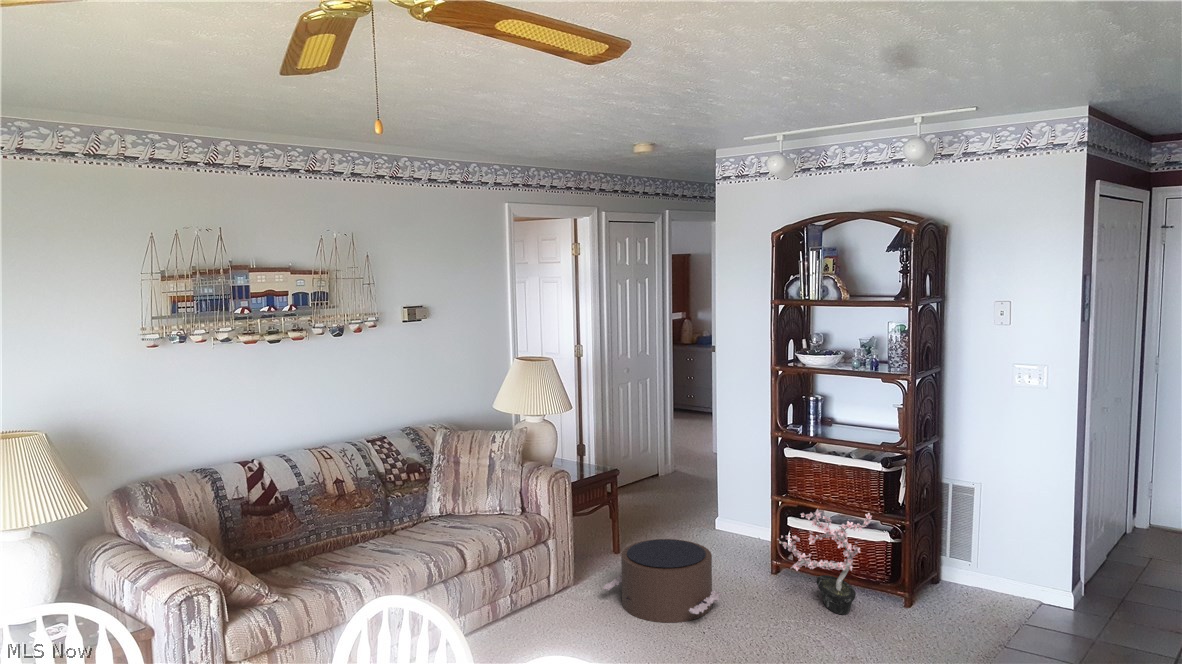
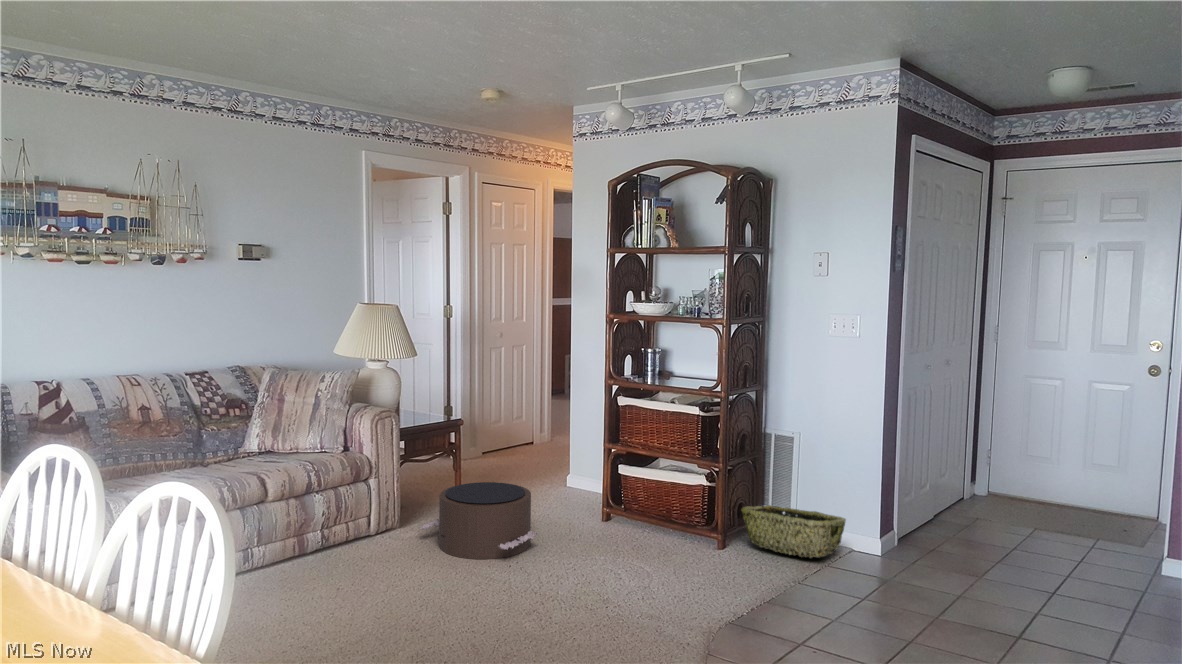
potted plant: present [777,509,872,615] -> none [598,446,692,555]
woven basket: none [925,558,1038,618] -> present [741,505,846,558]

